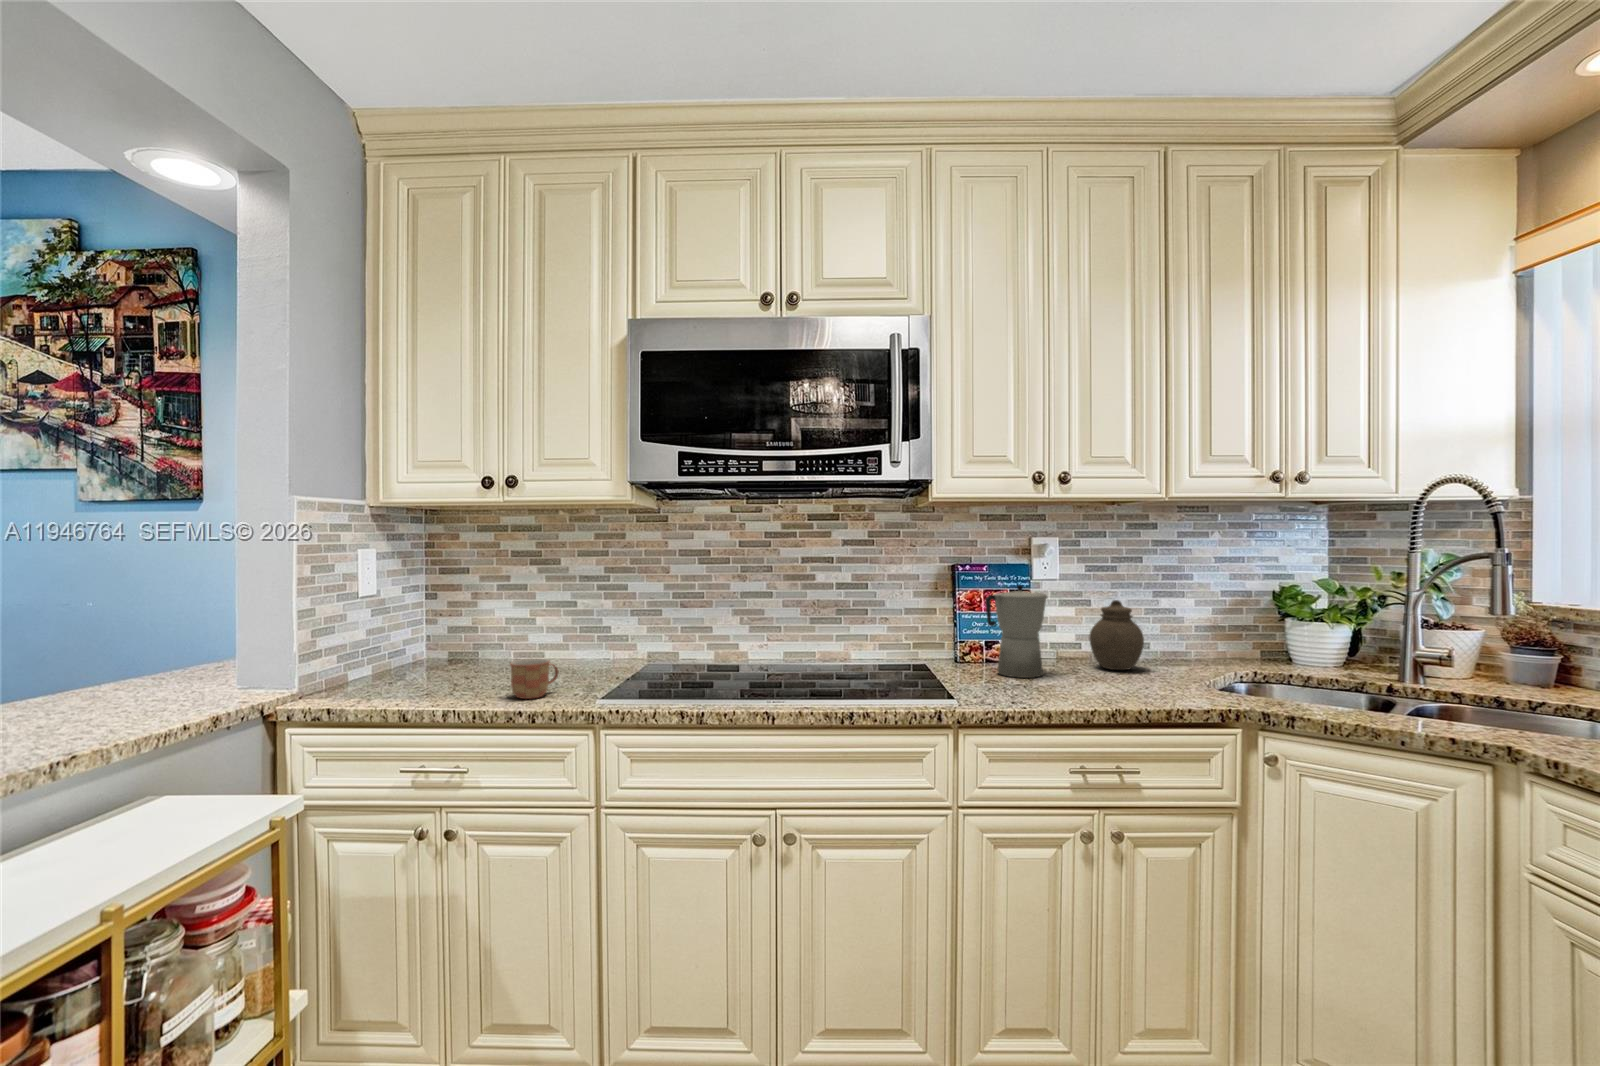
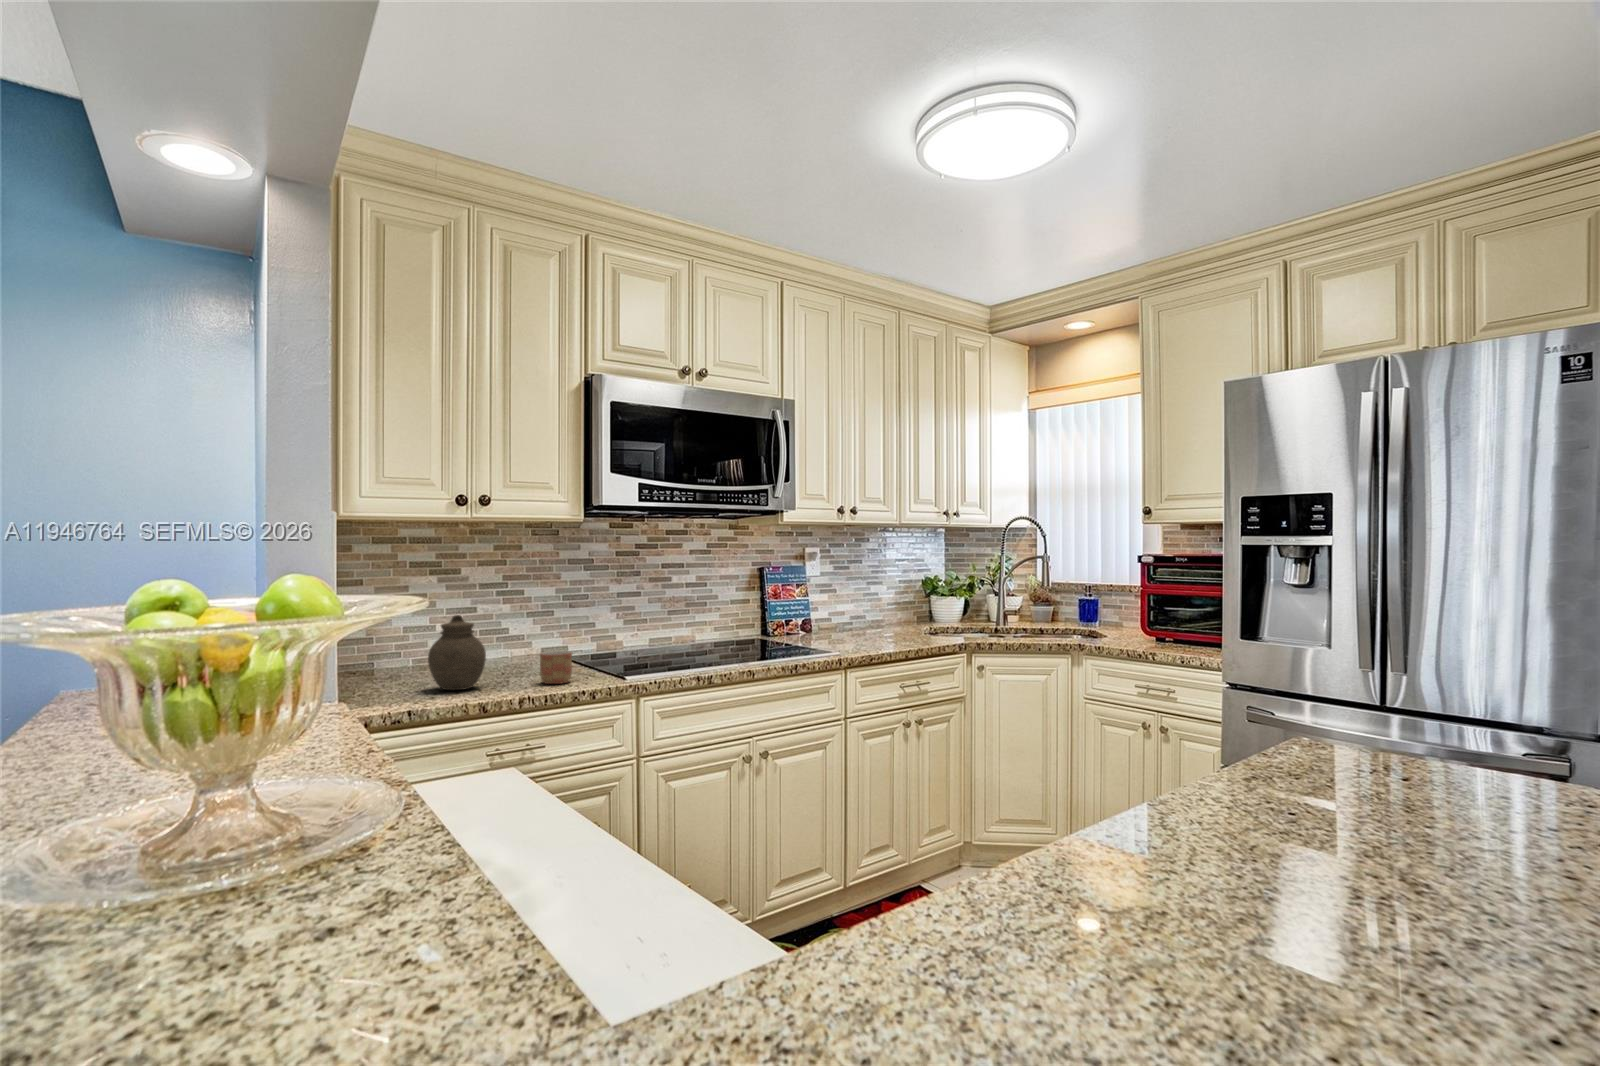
moka pot: present [985,585,1047,678] -> none [805,578,840,642]
jar: present [1089,600,1144,670] -> present [428,615,486,690]

